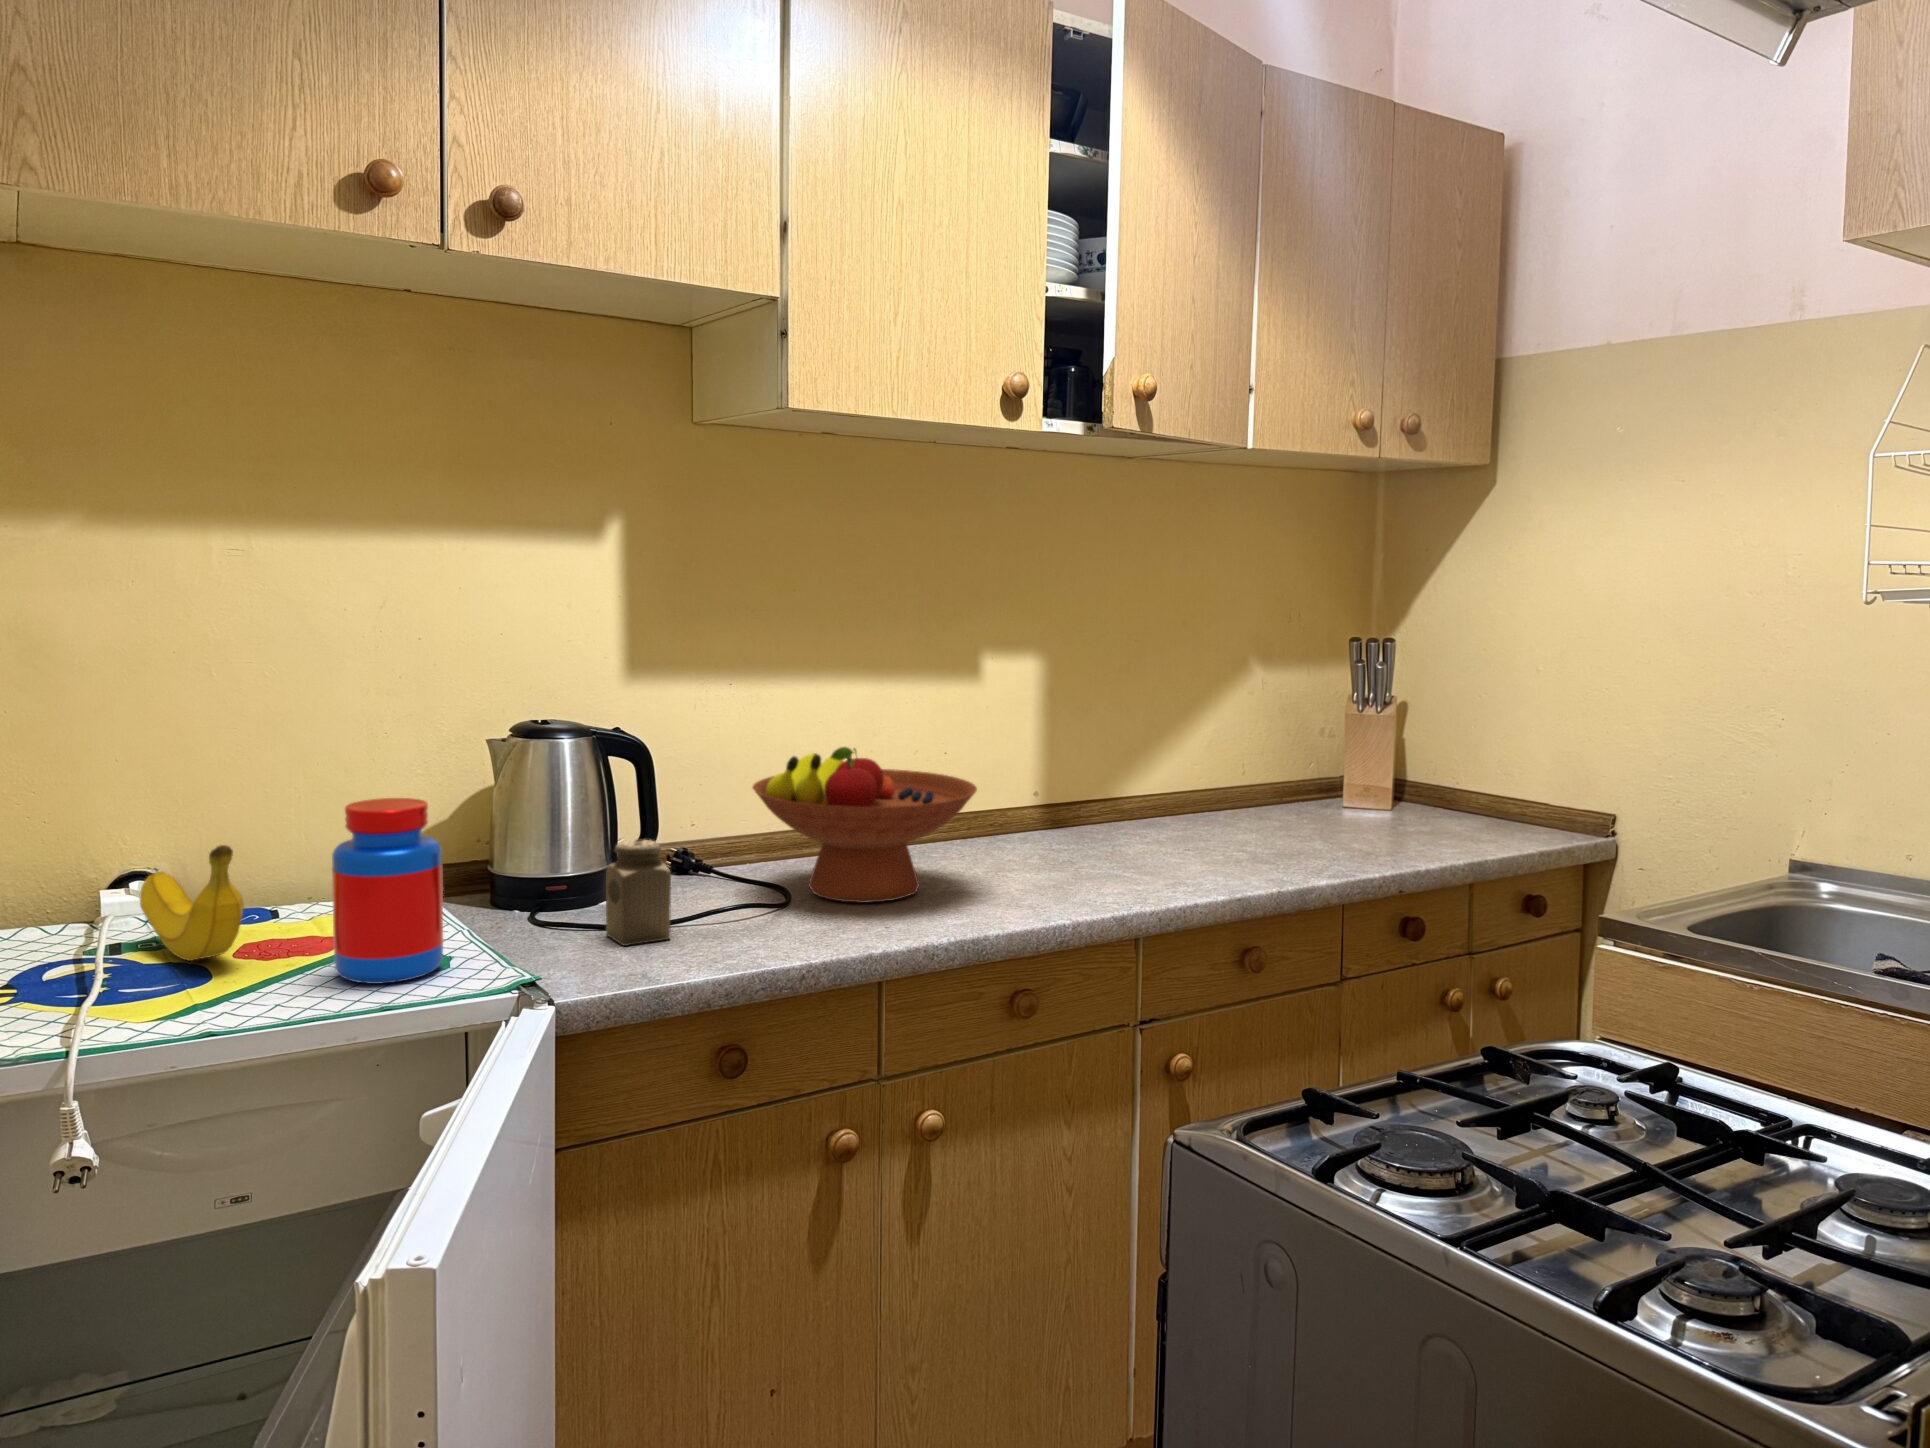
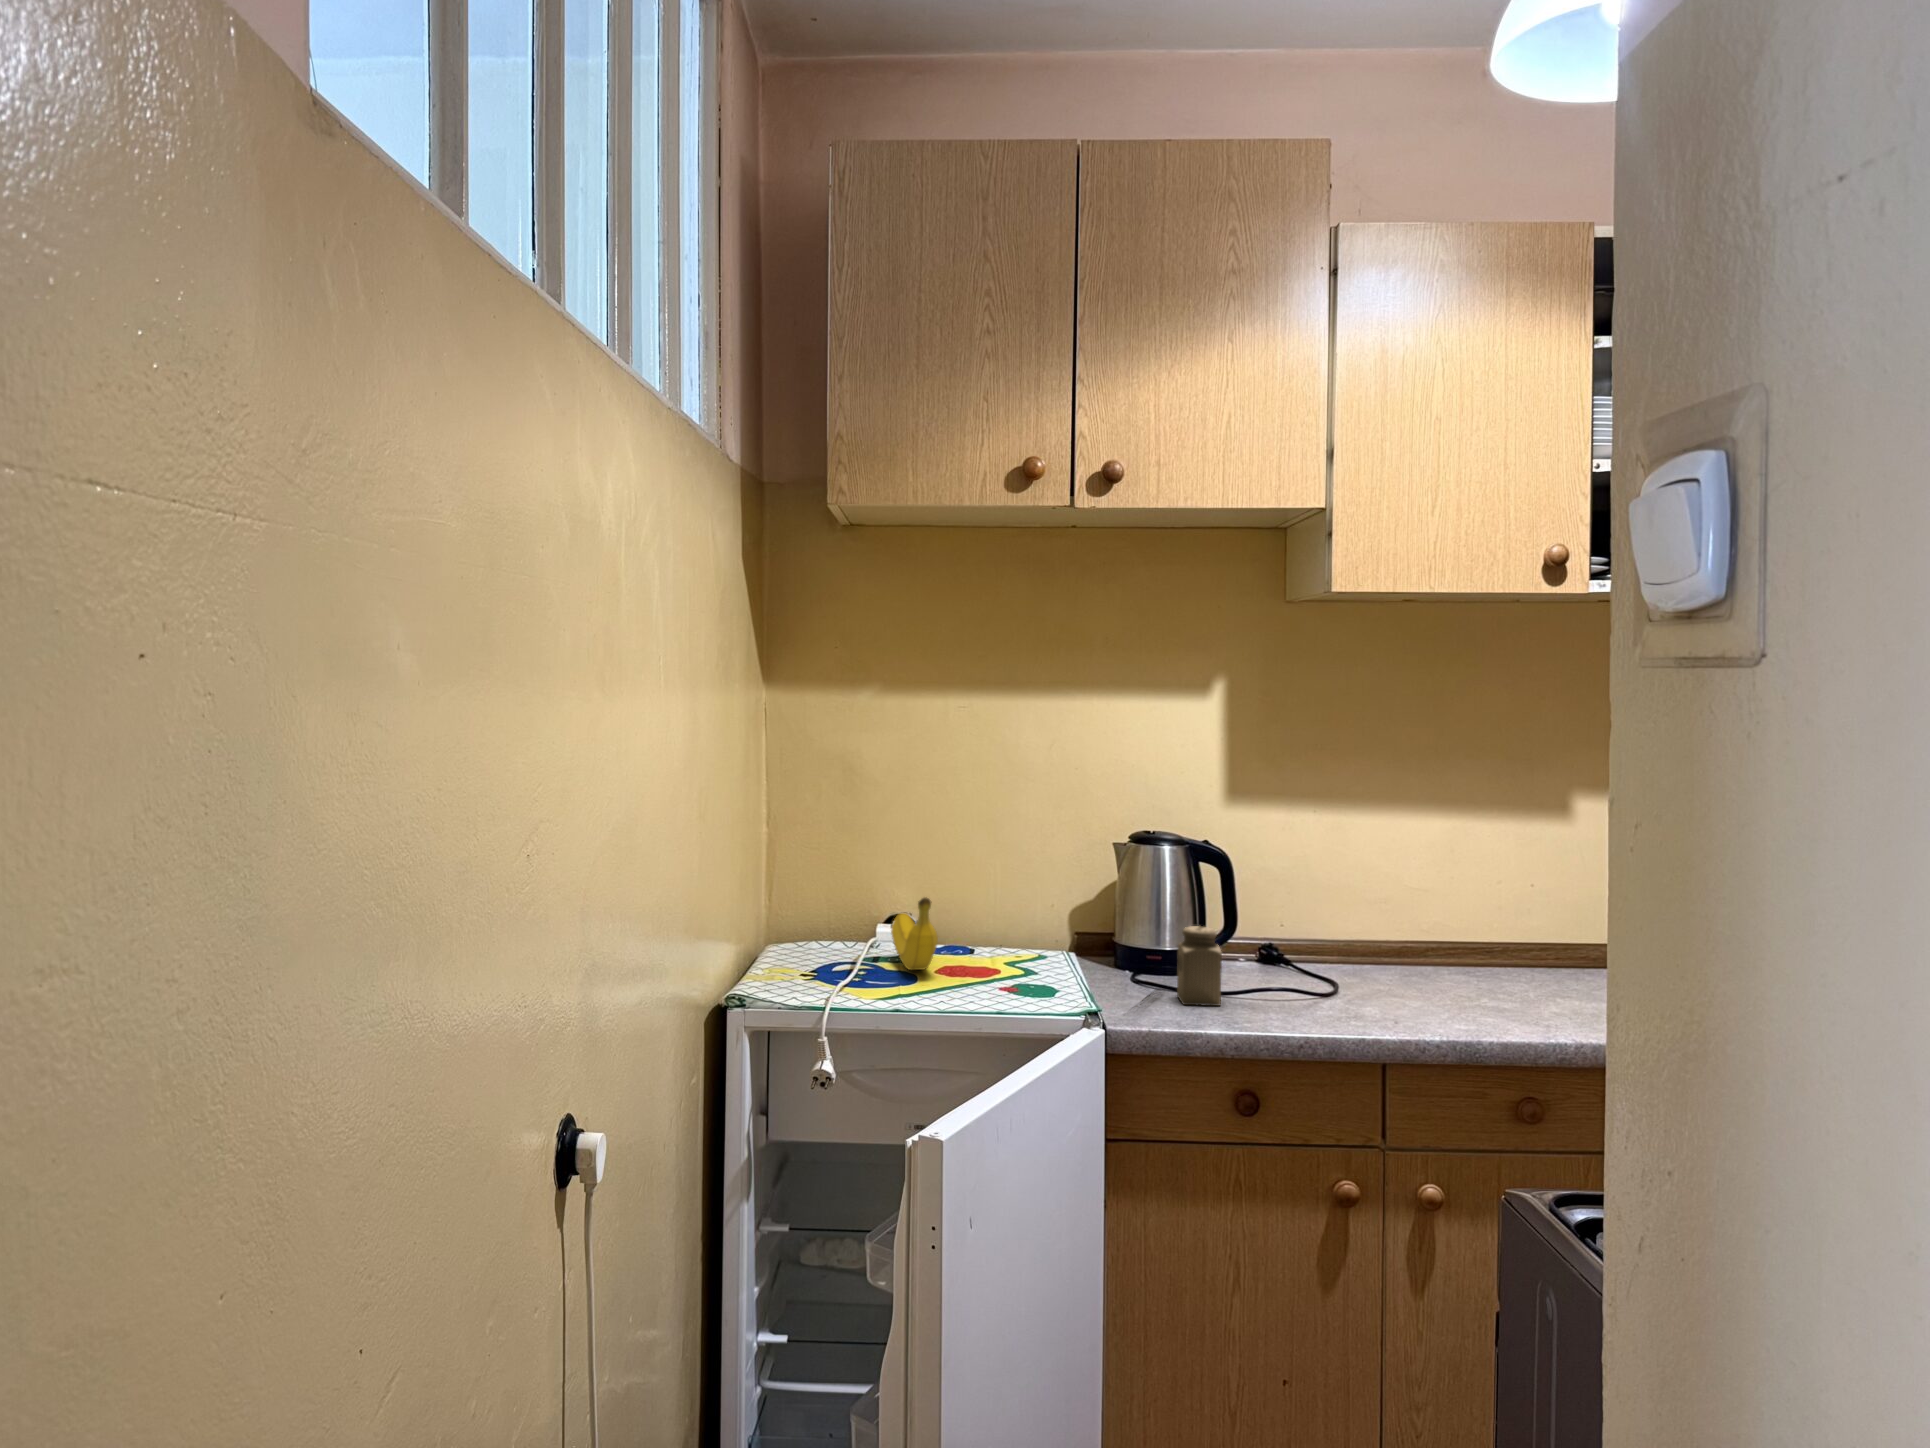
fruit bowl: present [753,747,977,903] -> none [1310,870,1512,1005]
jar: present [332,798,443,984] -> none [980,876,1047,1000]

